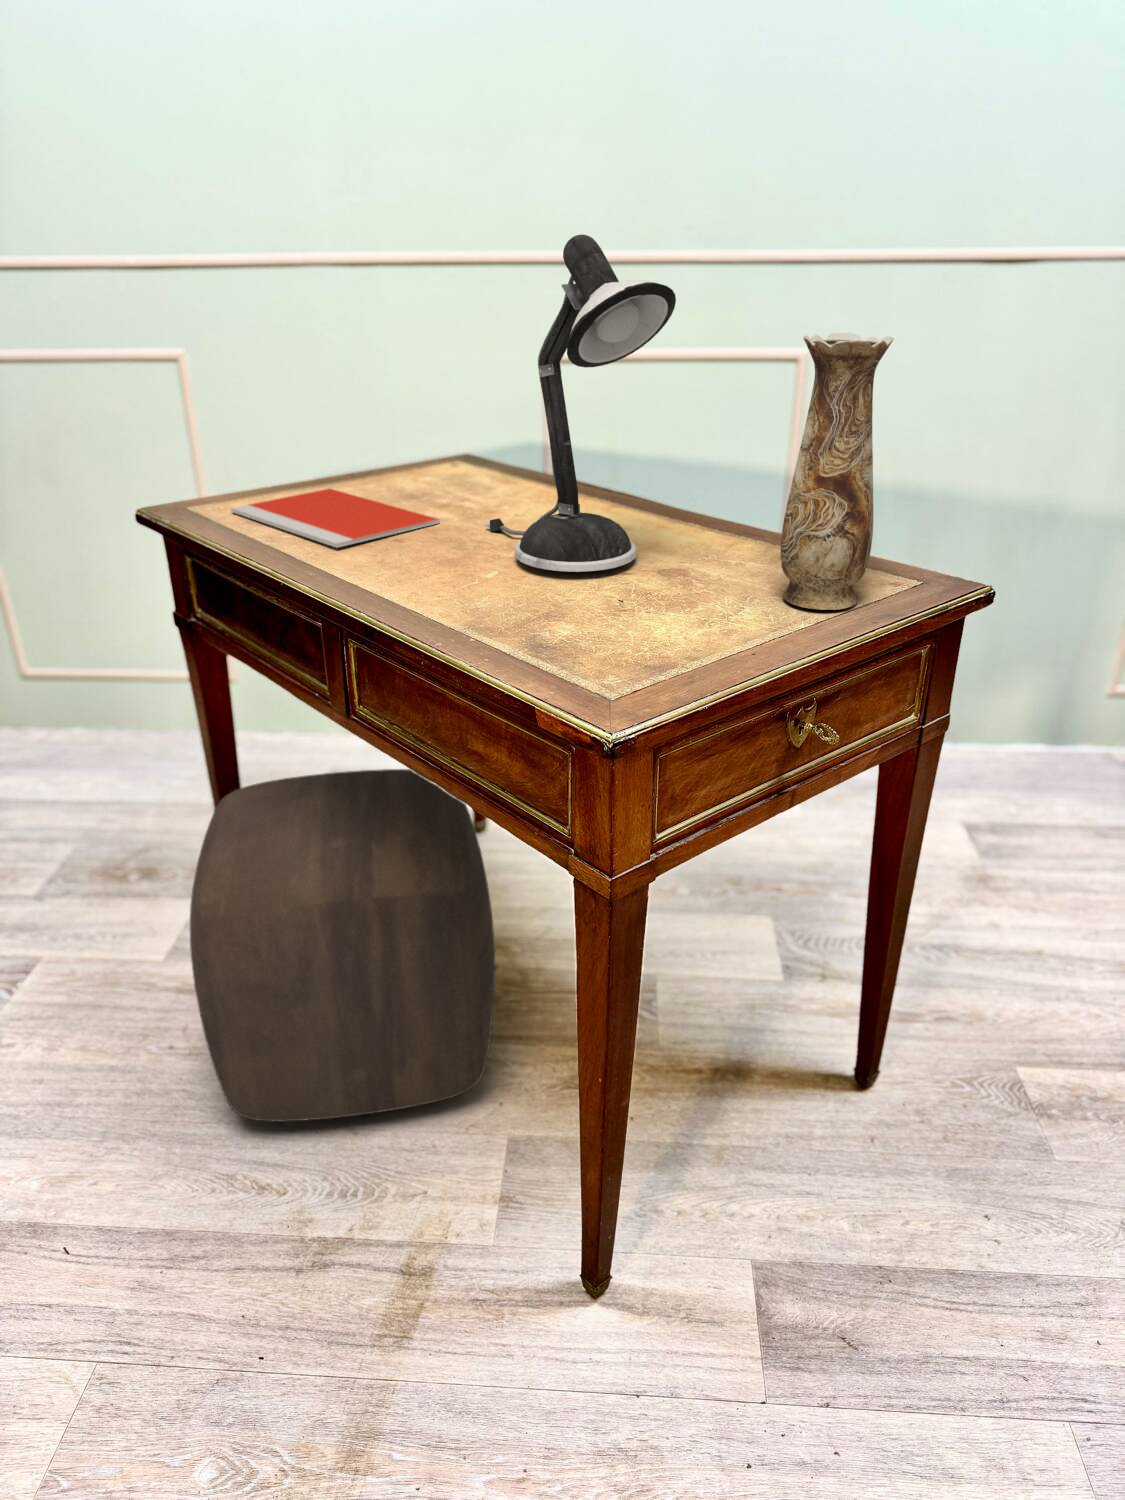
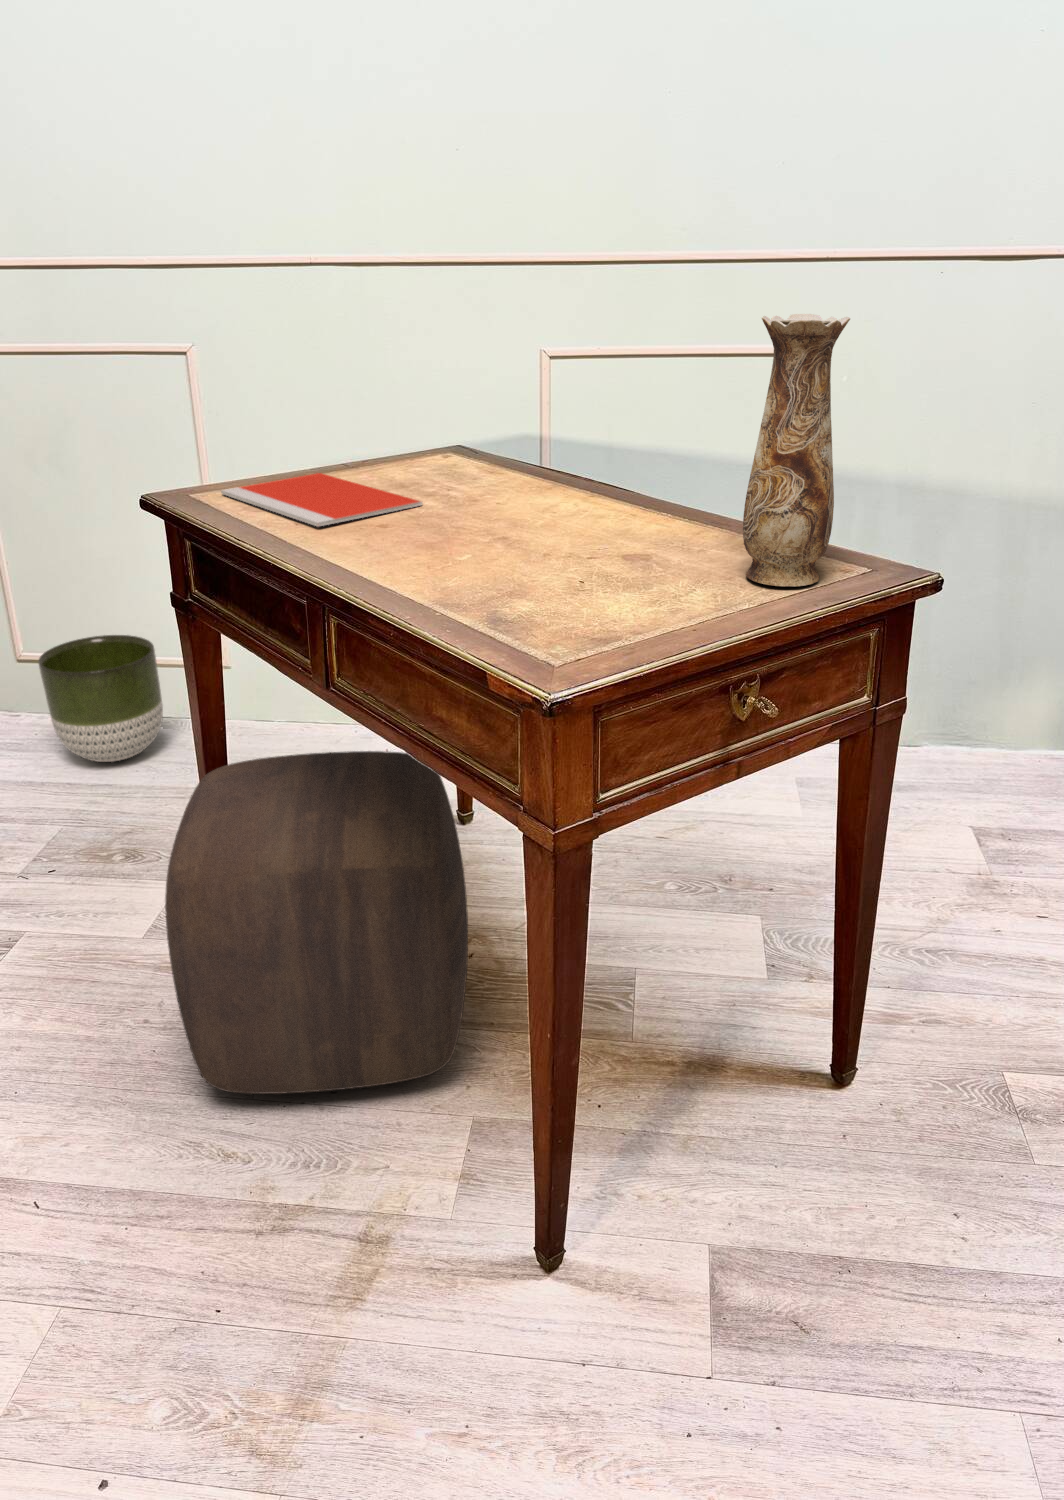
desk lamp: present [485,235,676,572] -> none [465,220,642,549]
planter: none [37,645,165,773] -> present [38,635,163,762]

